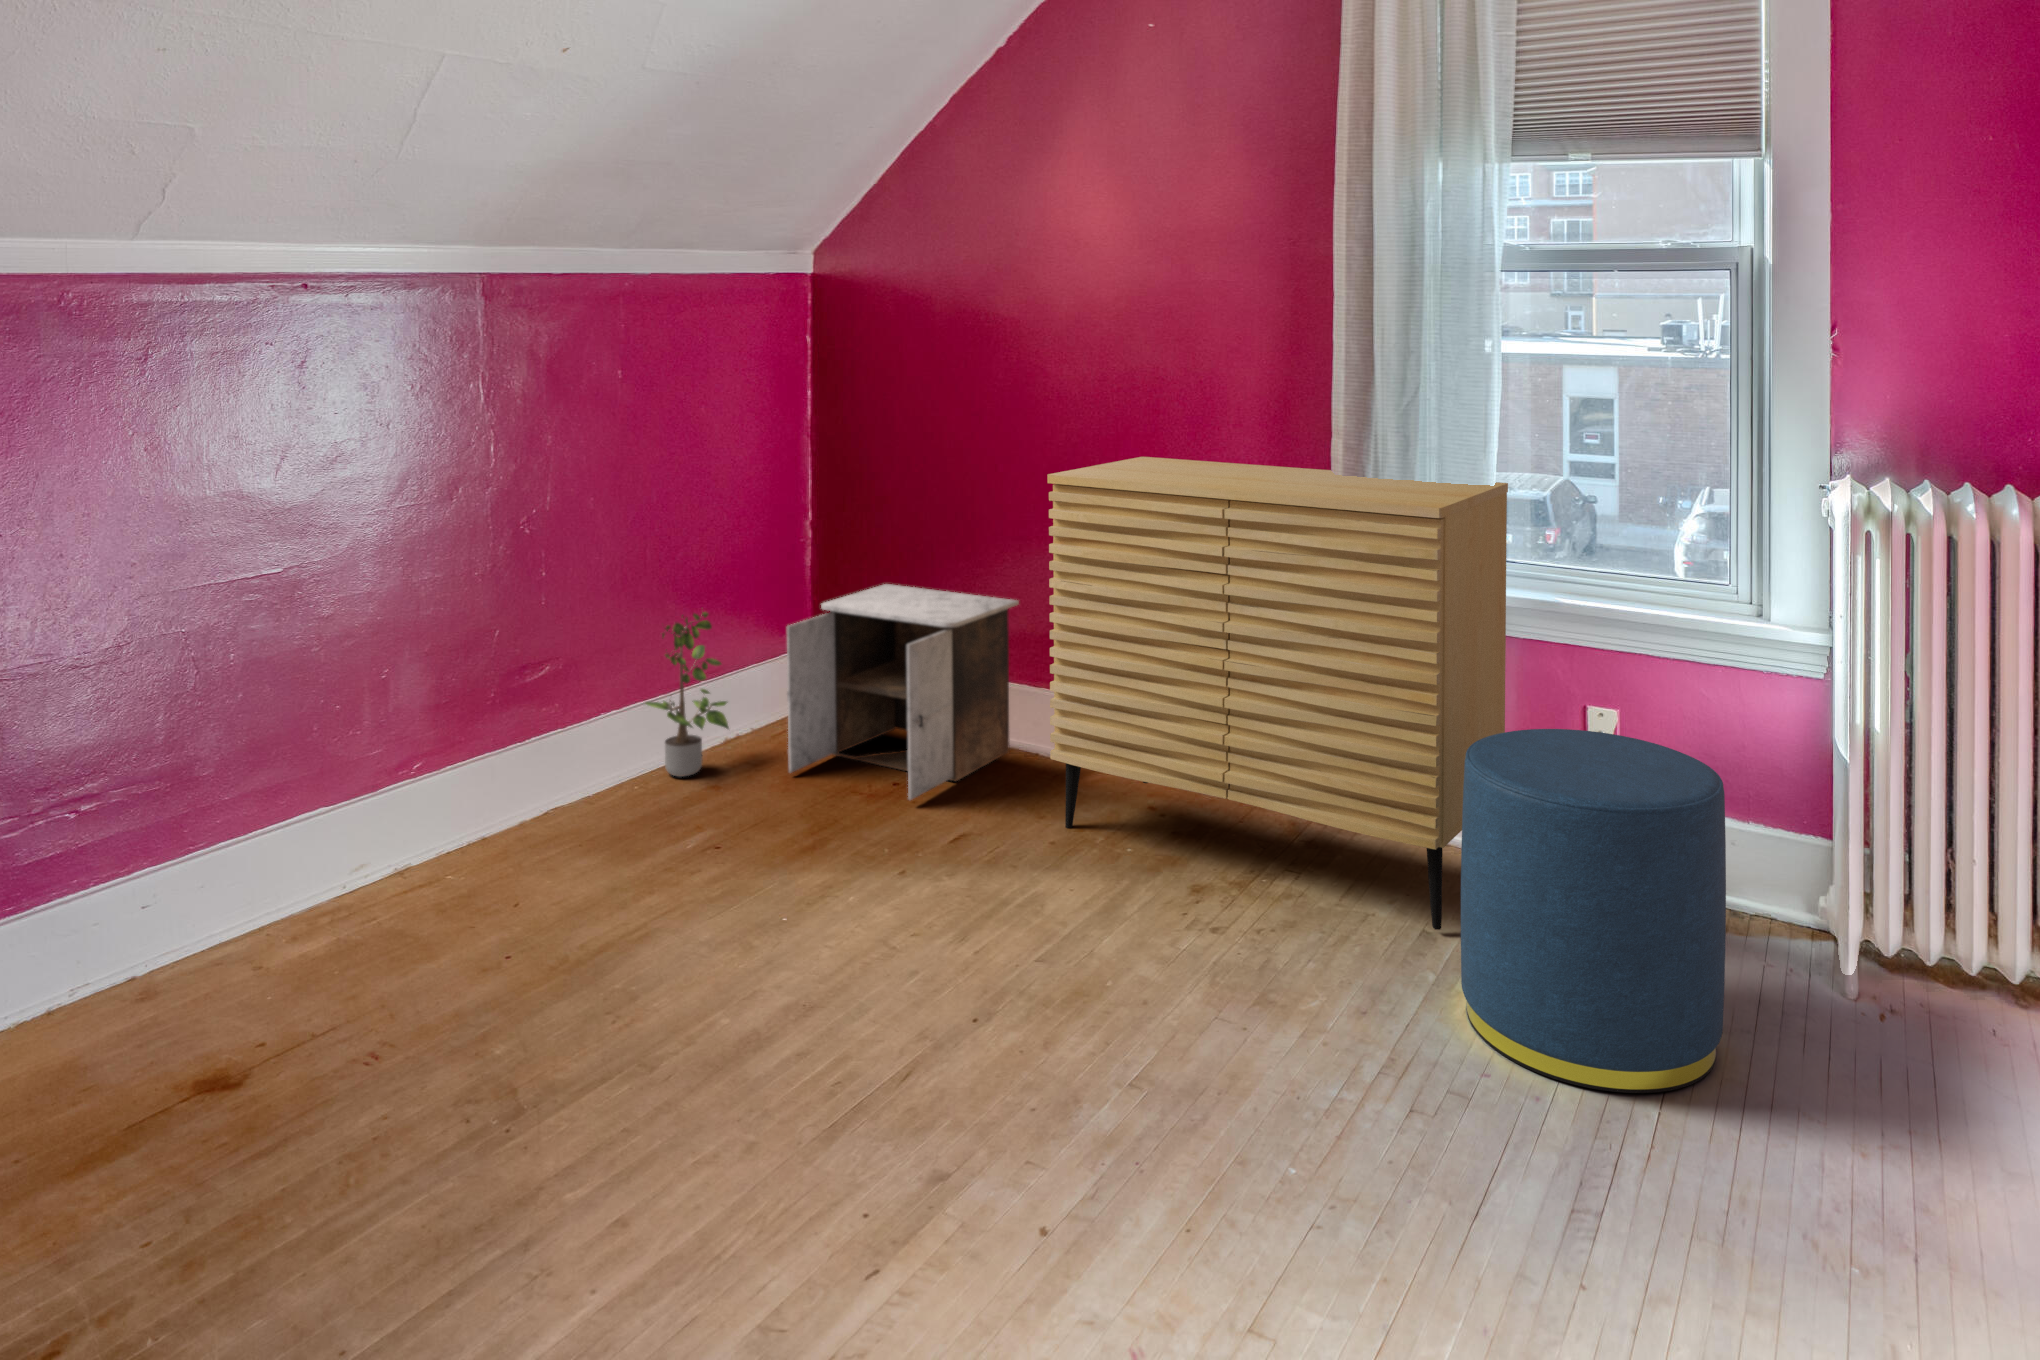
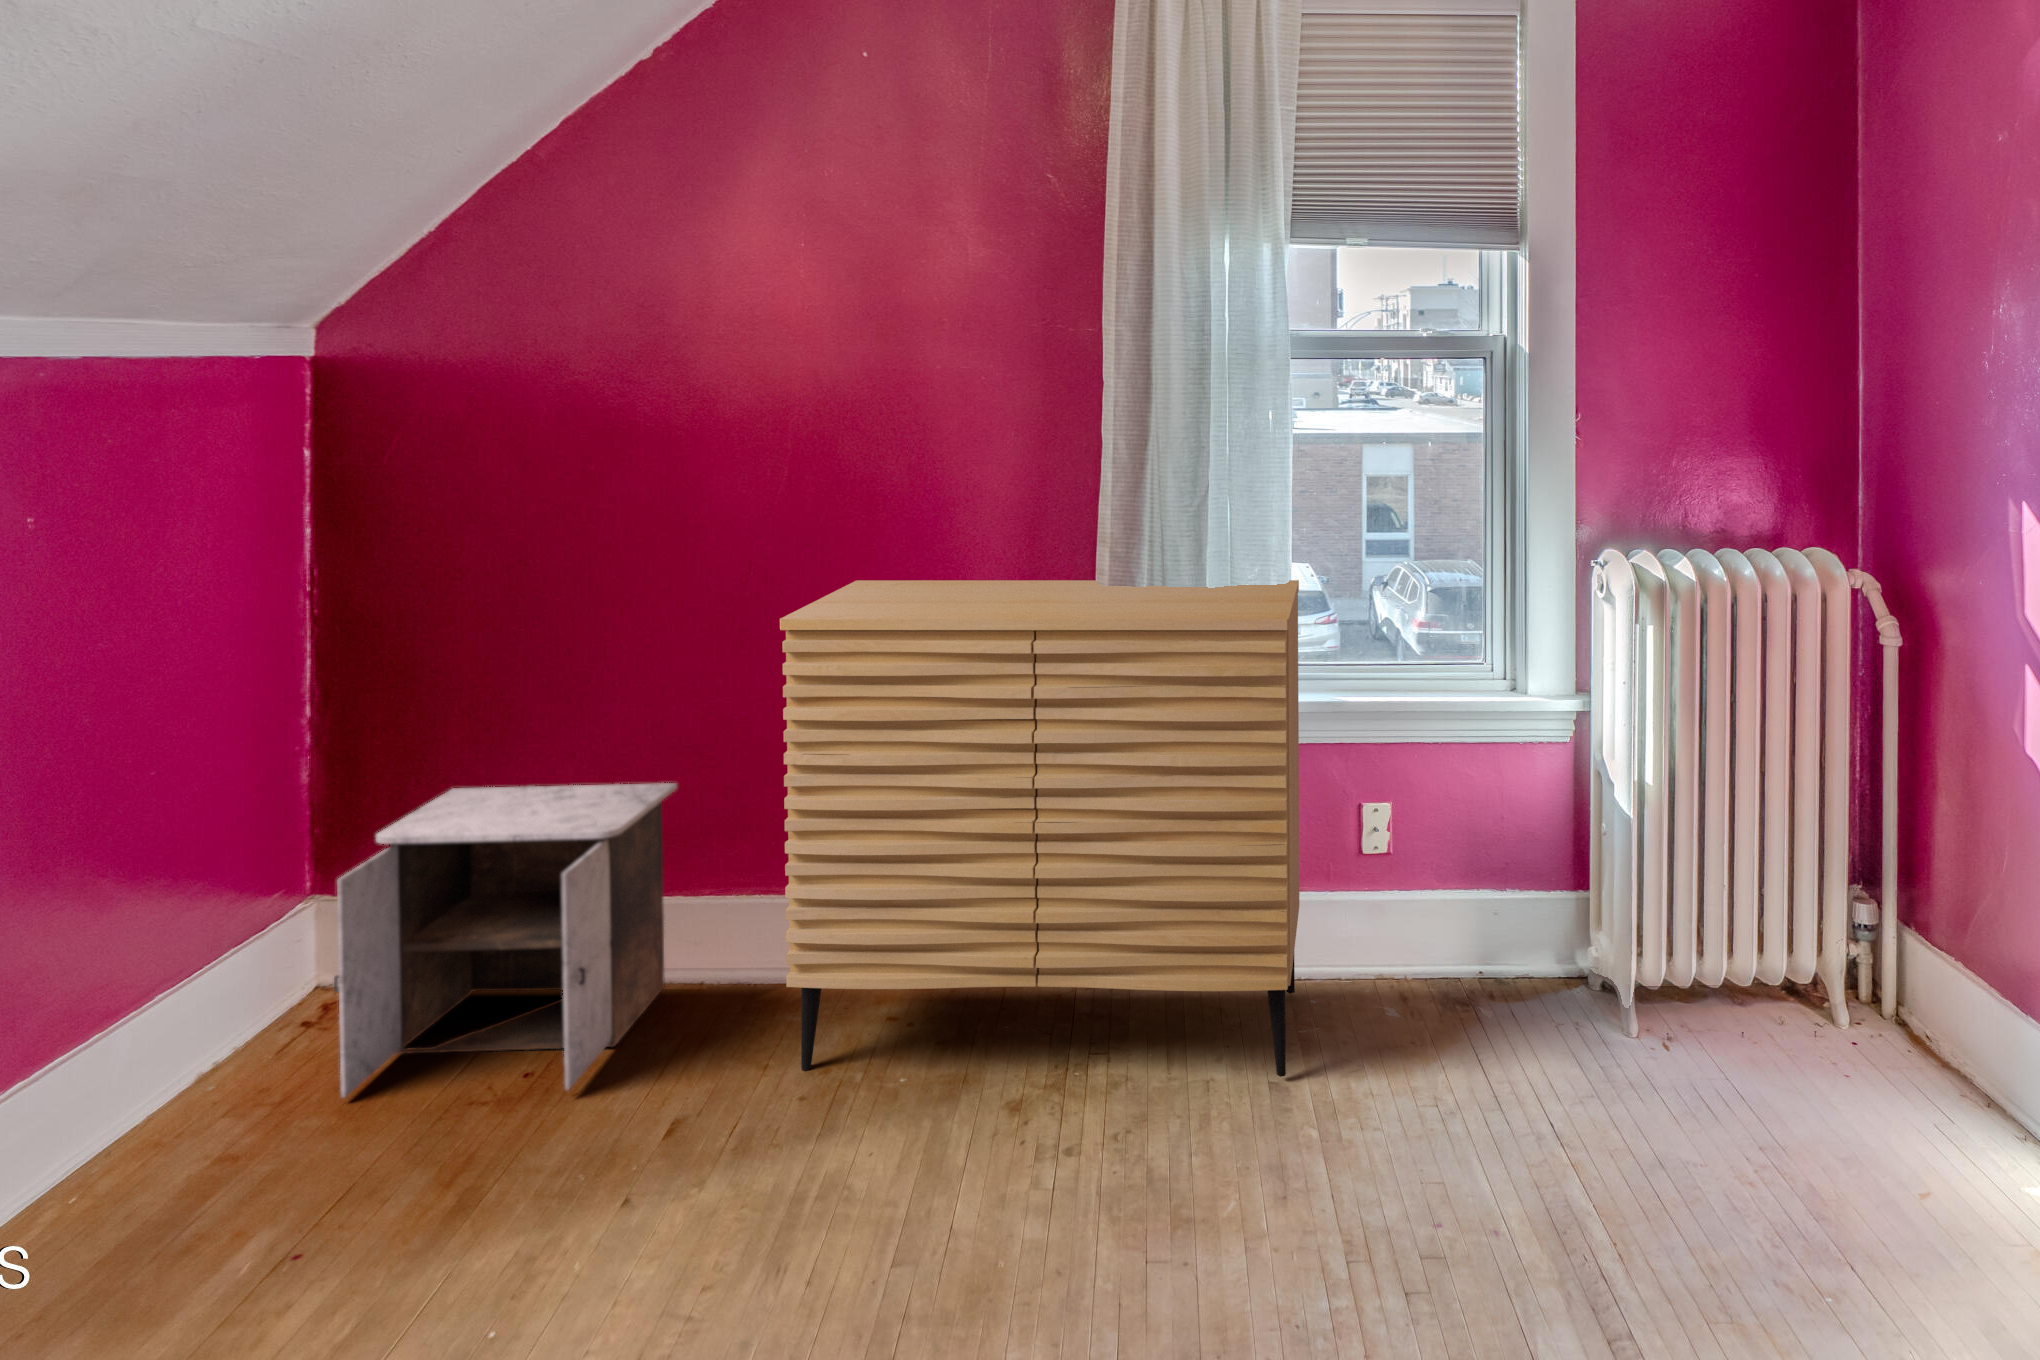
potted plant: present [646,612,729,777] -> none [70,875,229,1154]
ottoman: present [1461,729,1726,1093] -> none [1345,831,1588,1201]

